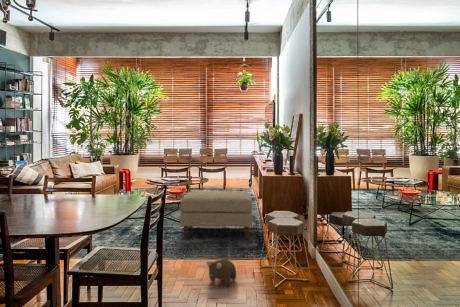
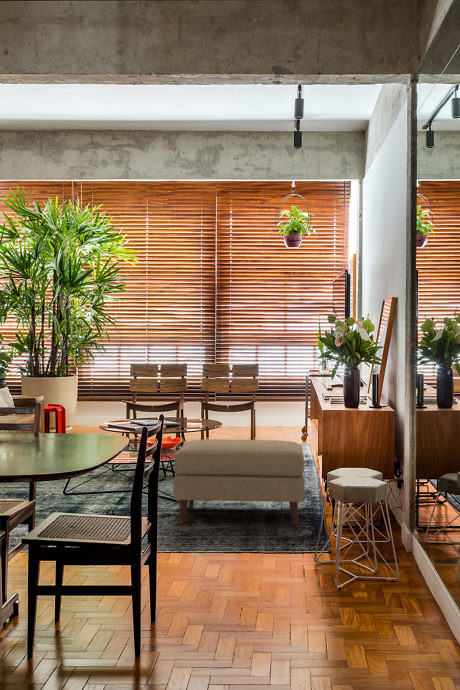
plush toy: present [206,259,236,286] -> none [225,541,274,584]

